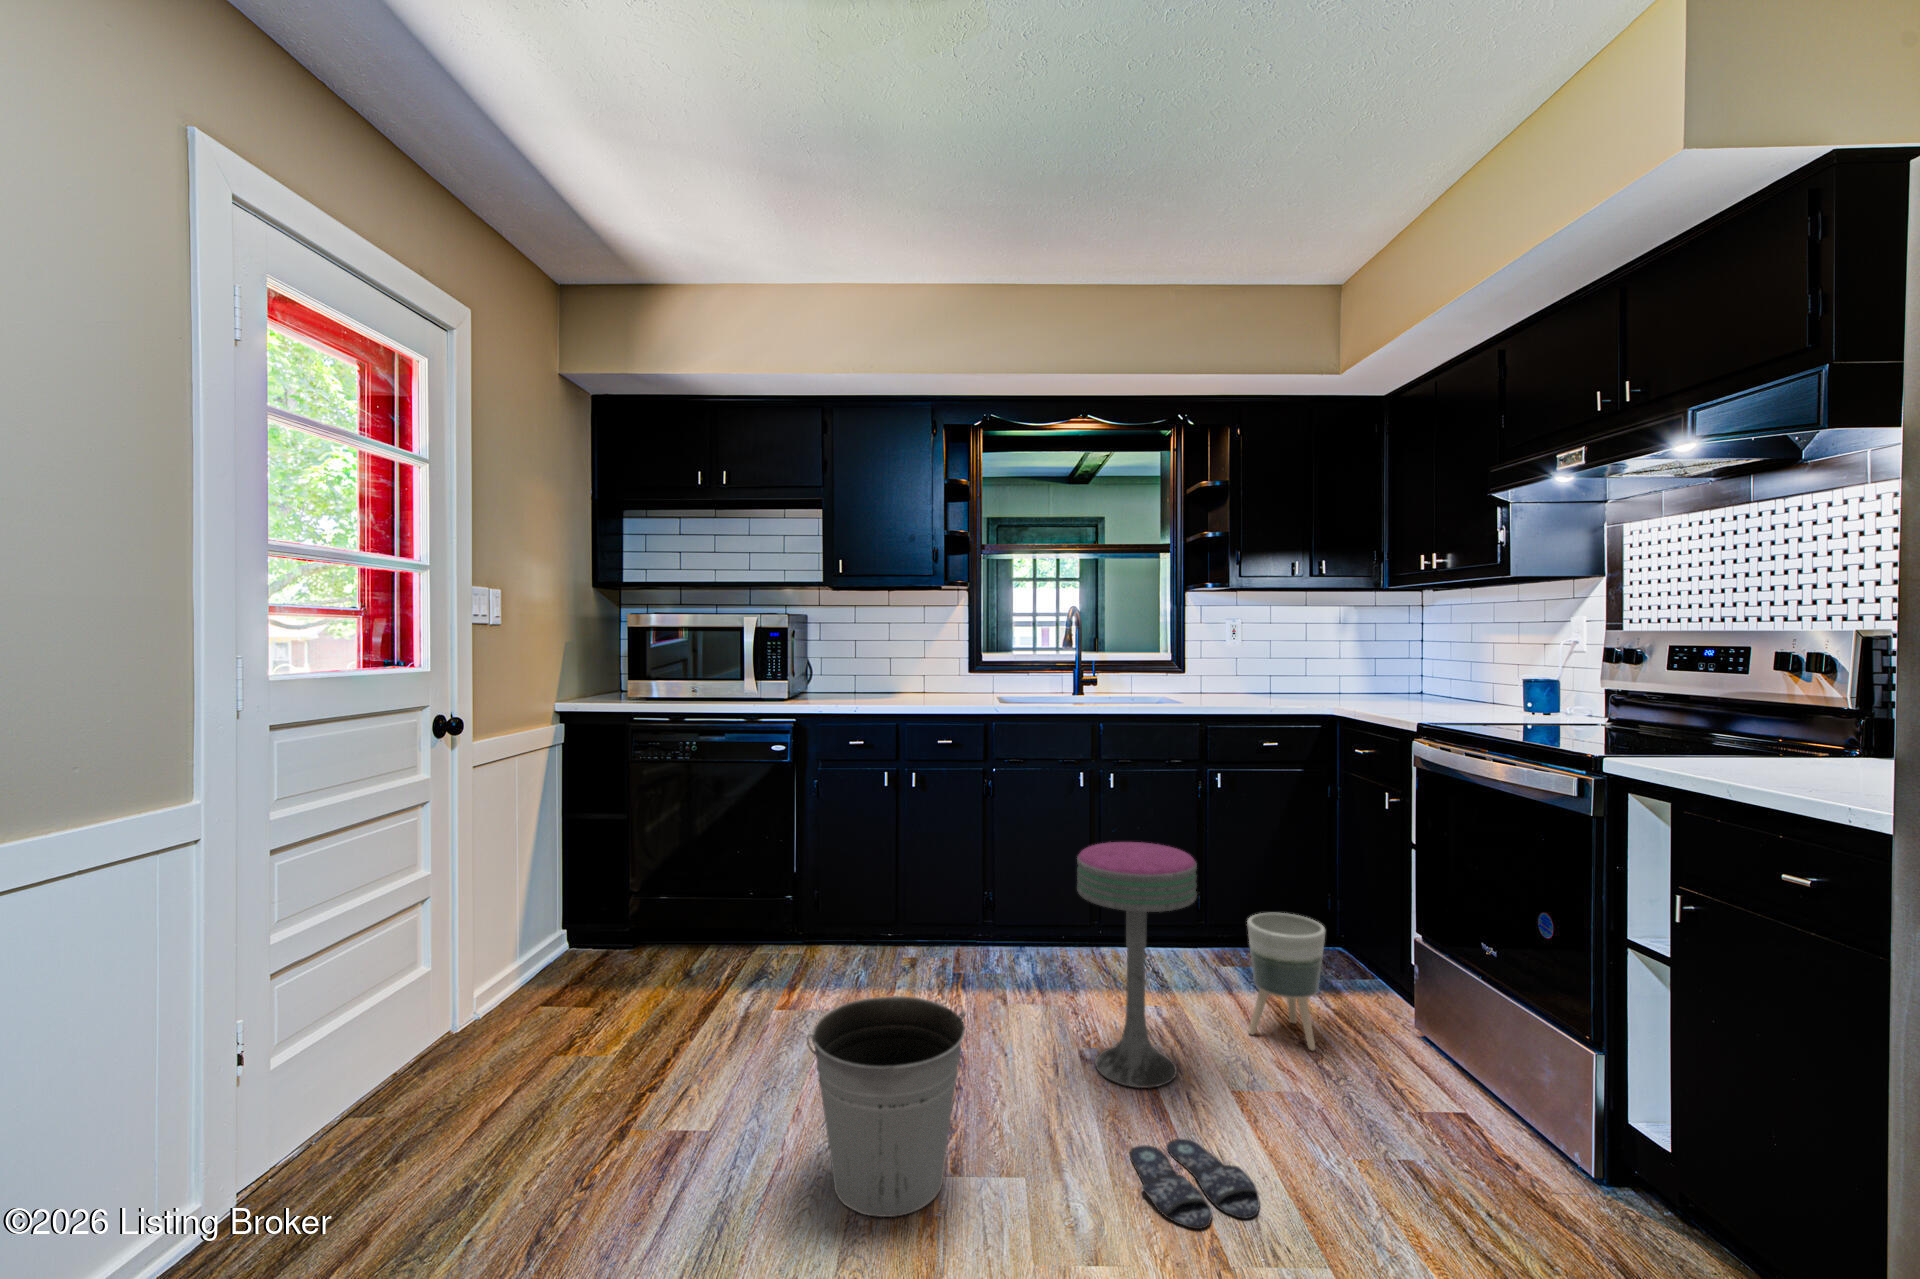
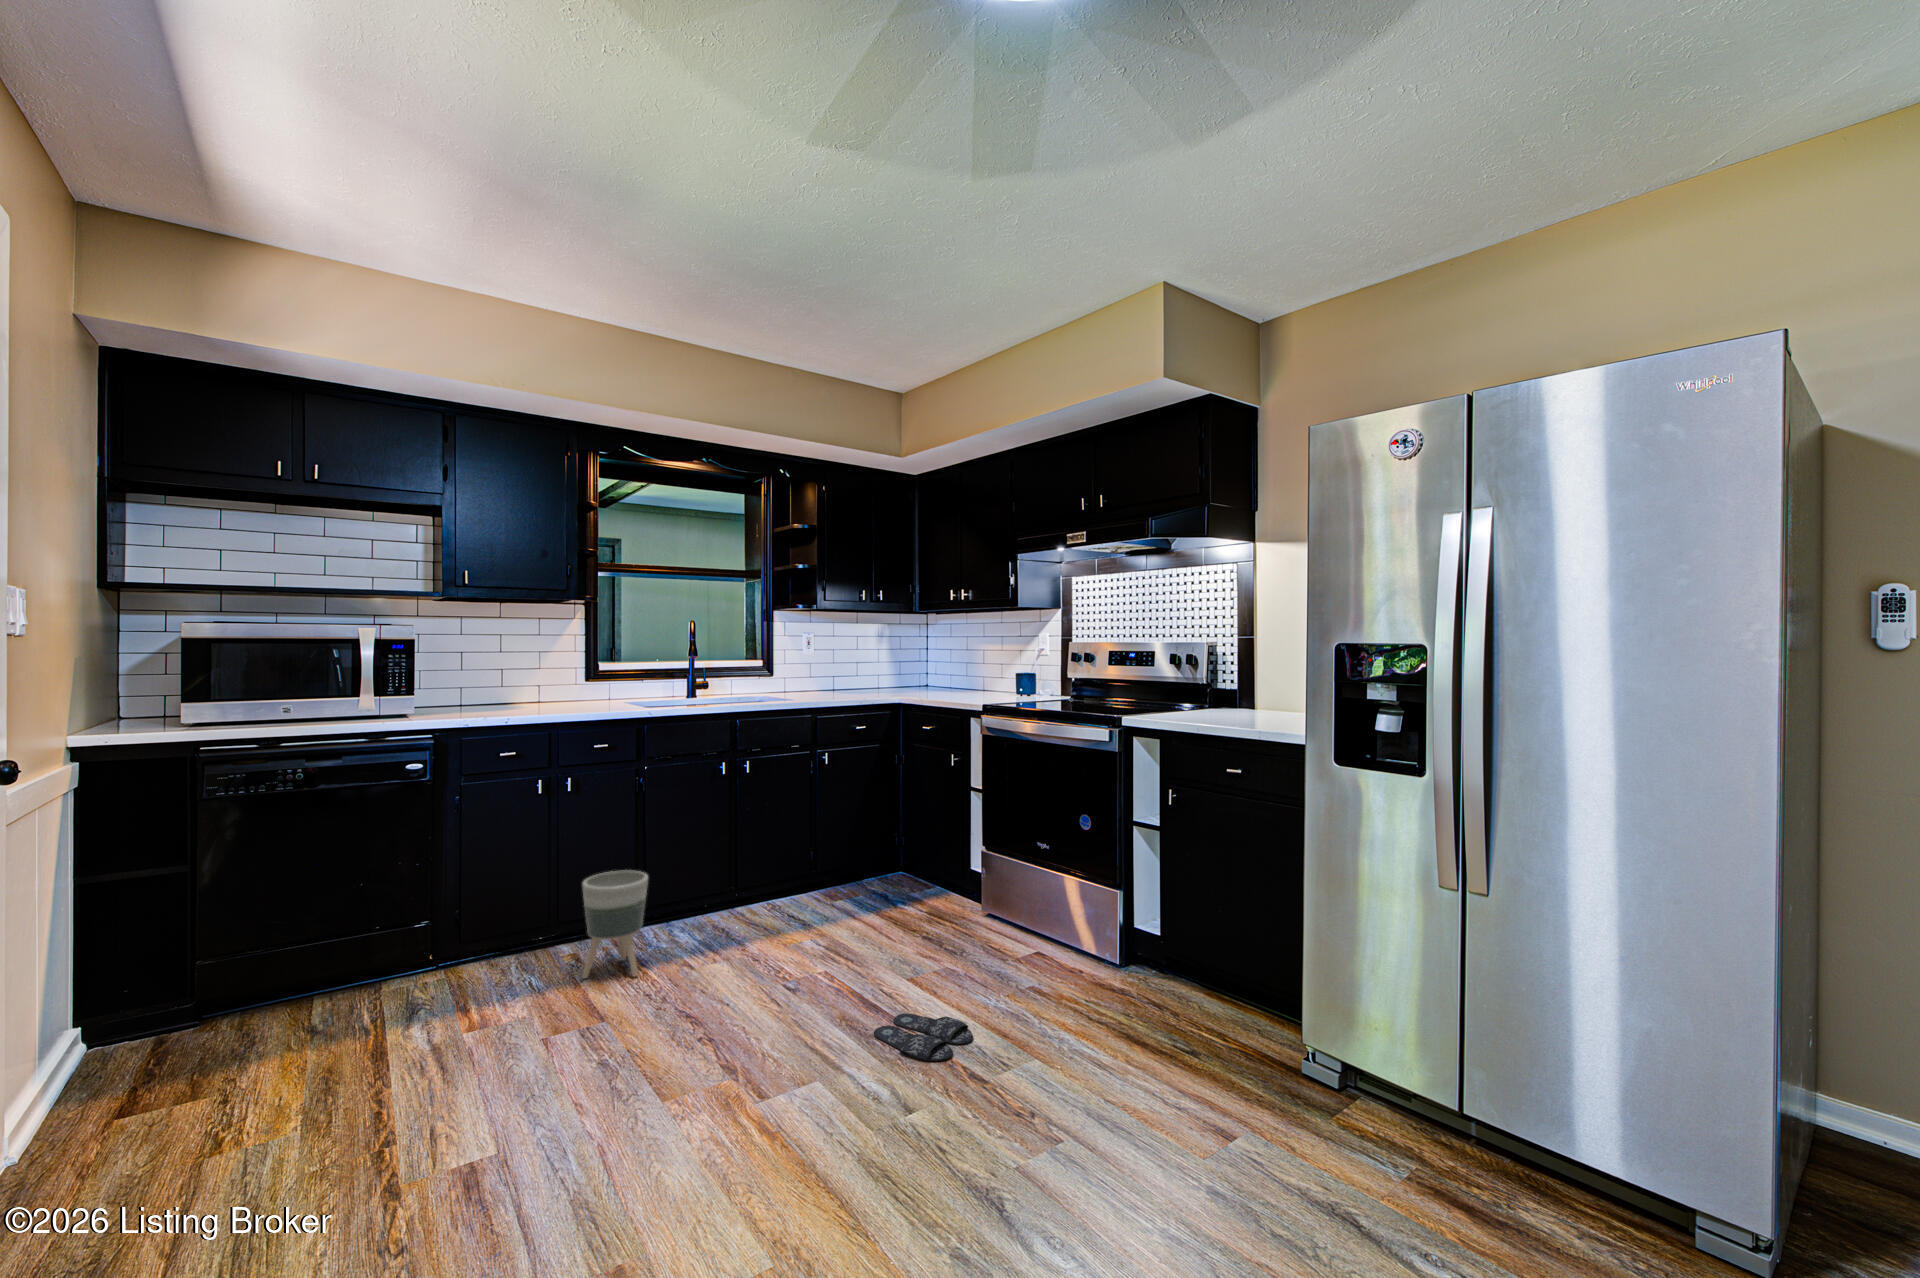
bar stool: present [1077,842,1197,1088] -> none [788,807,881,997]
planter: present [1247,913,1325,1050] -> present [582,870,648,978]
bucket: present [807,996,966,1217] -> none [637,956,785,1151]

